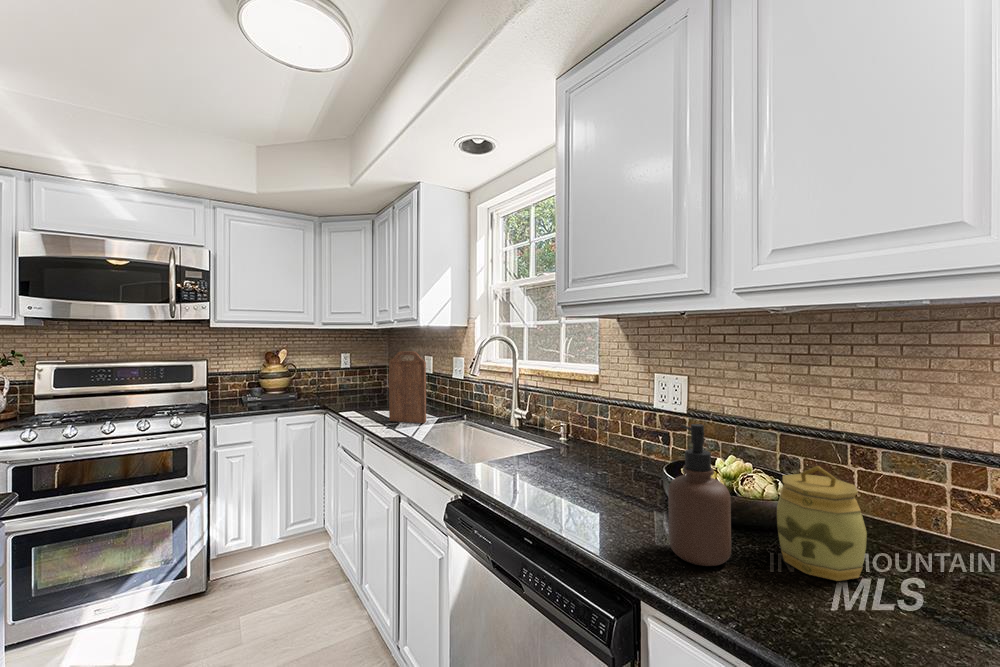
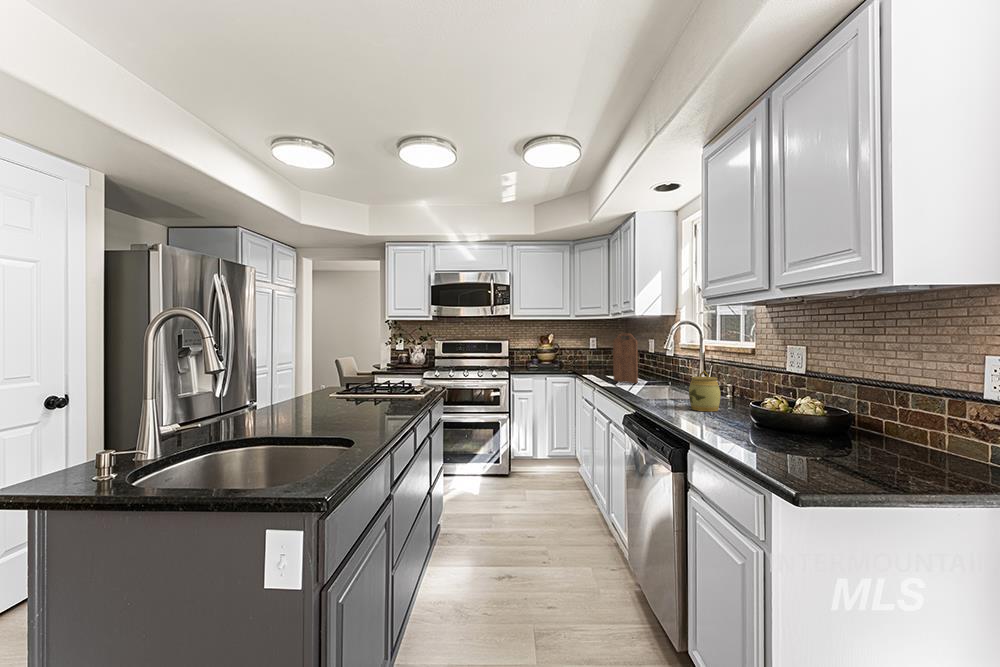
soap dispenser: present [668,424,731,566] -> none [719,363,755,437]
jar: present [777,466,867,581] -> present [689,371,721,412]

